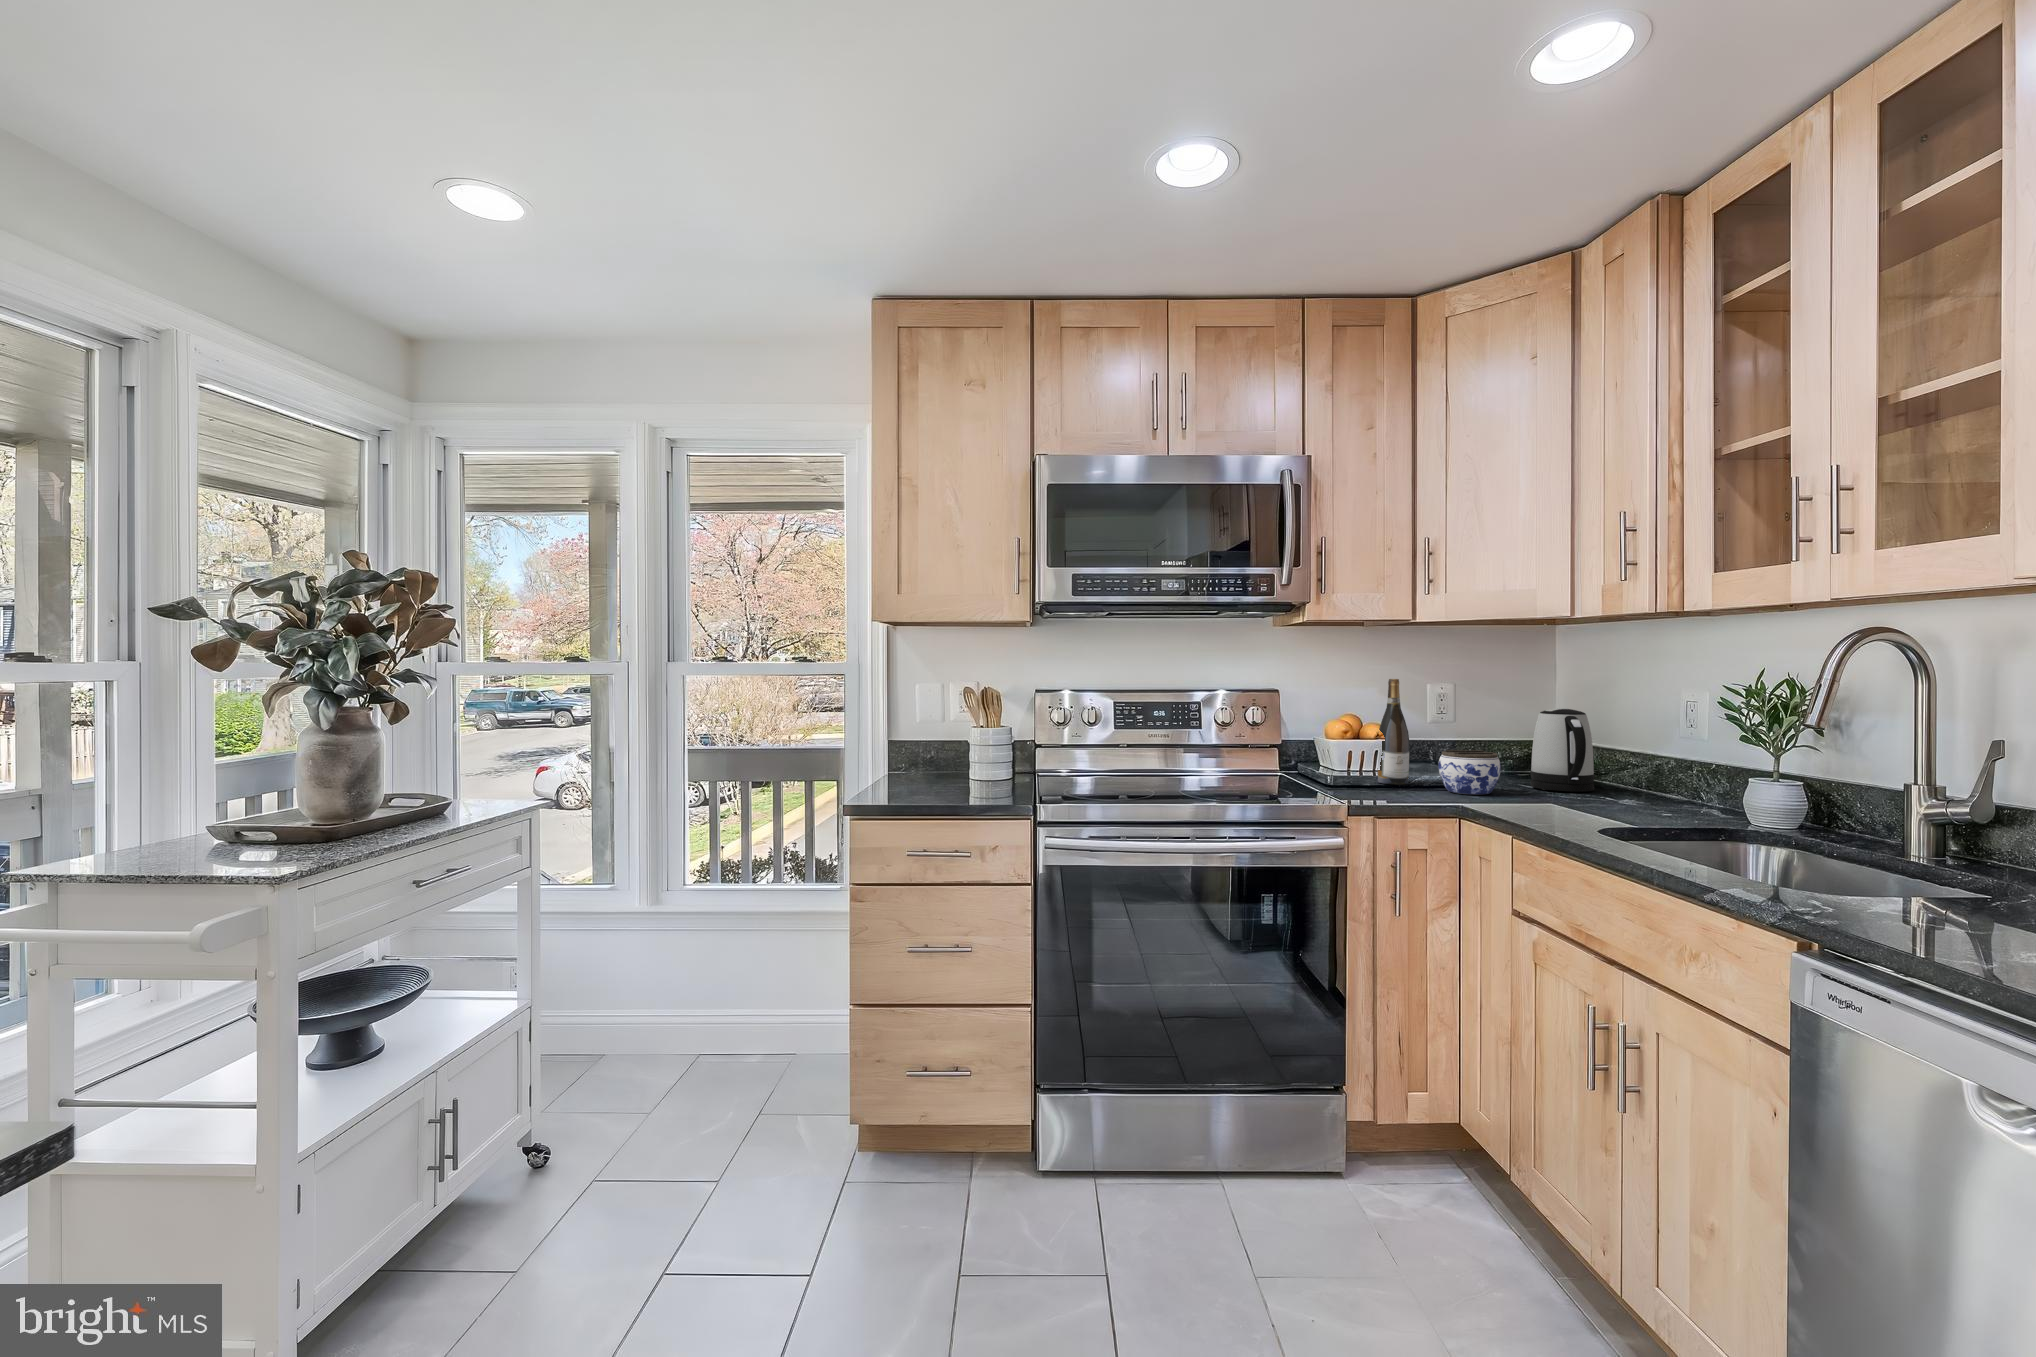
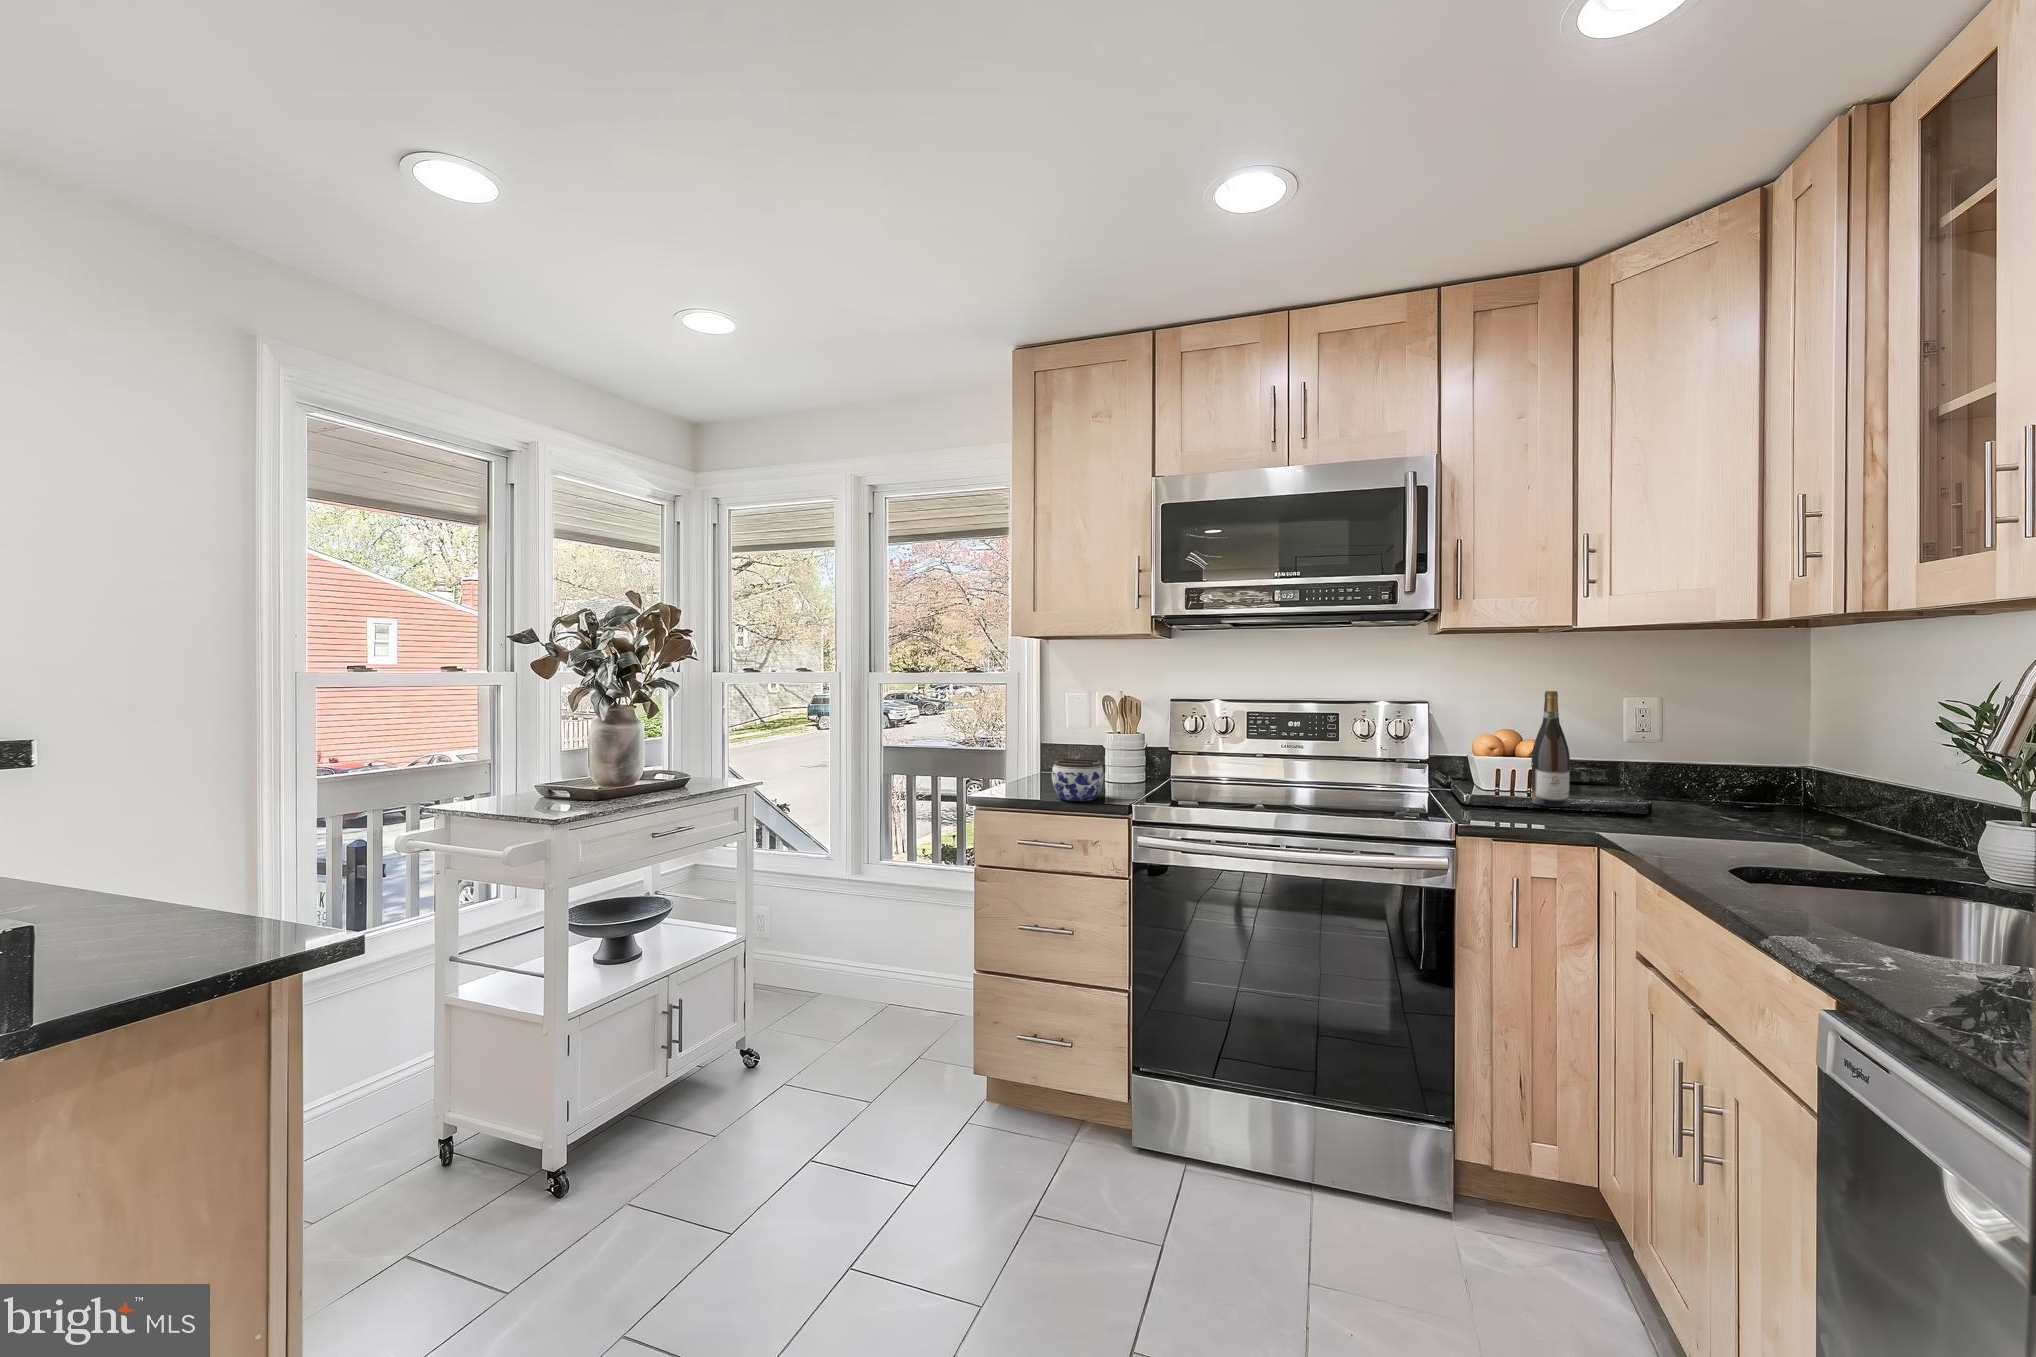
kettle: present [1530,708,1594,792] -> none [1726,729,1814,828]
jar: present [1439,750,1501,795] -> present [1052,759,1104,801]

